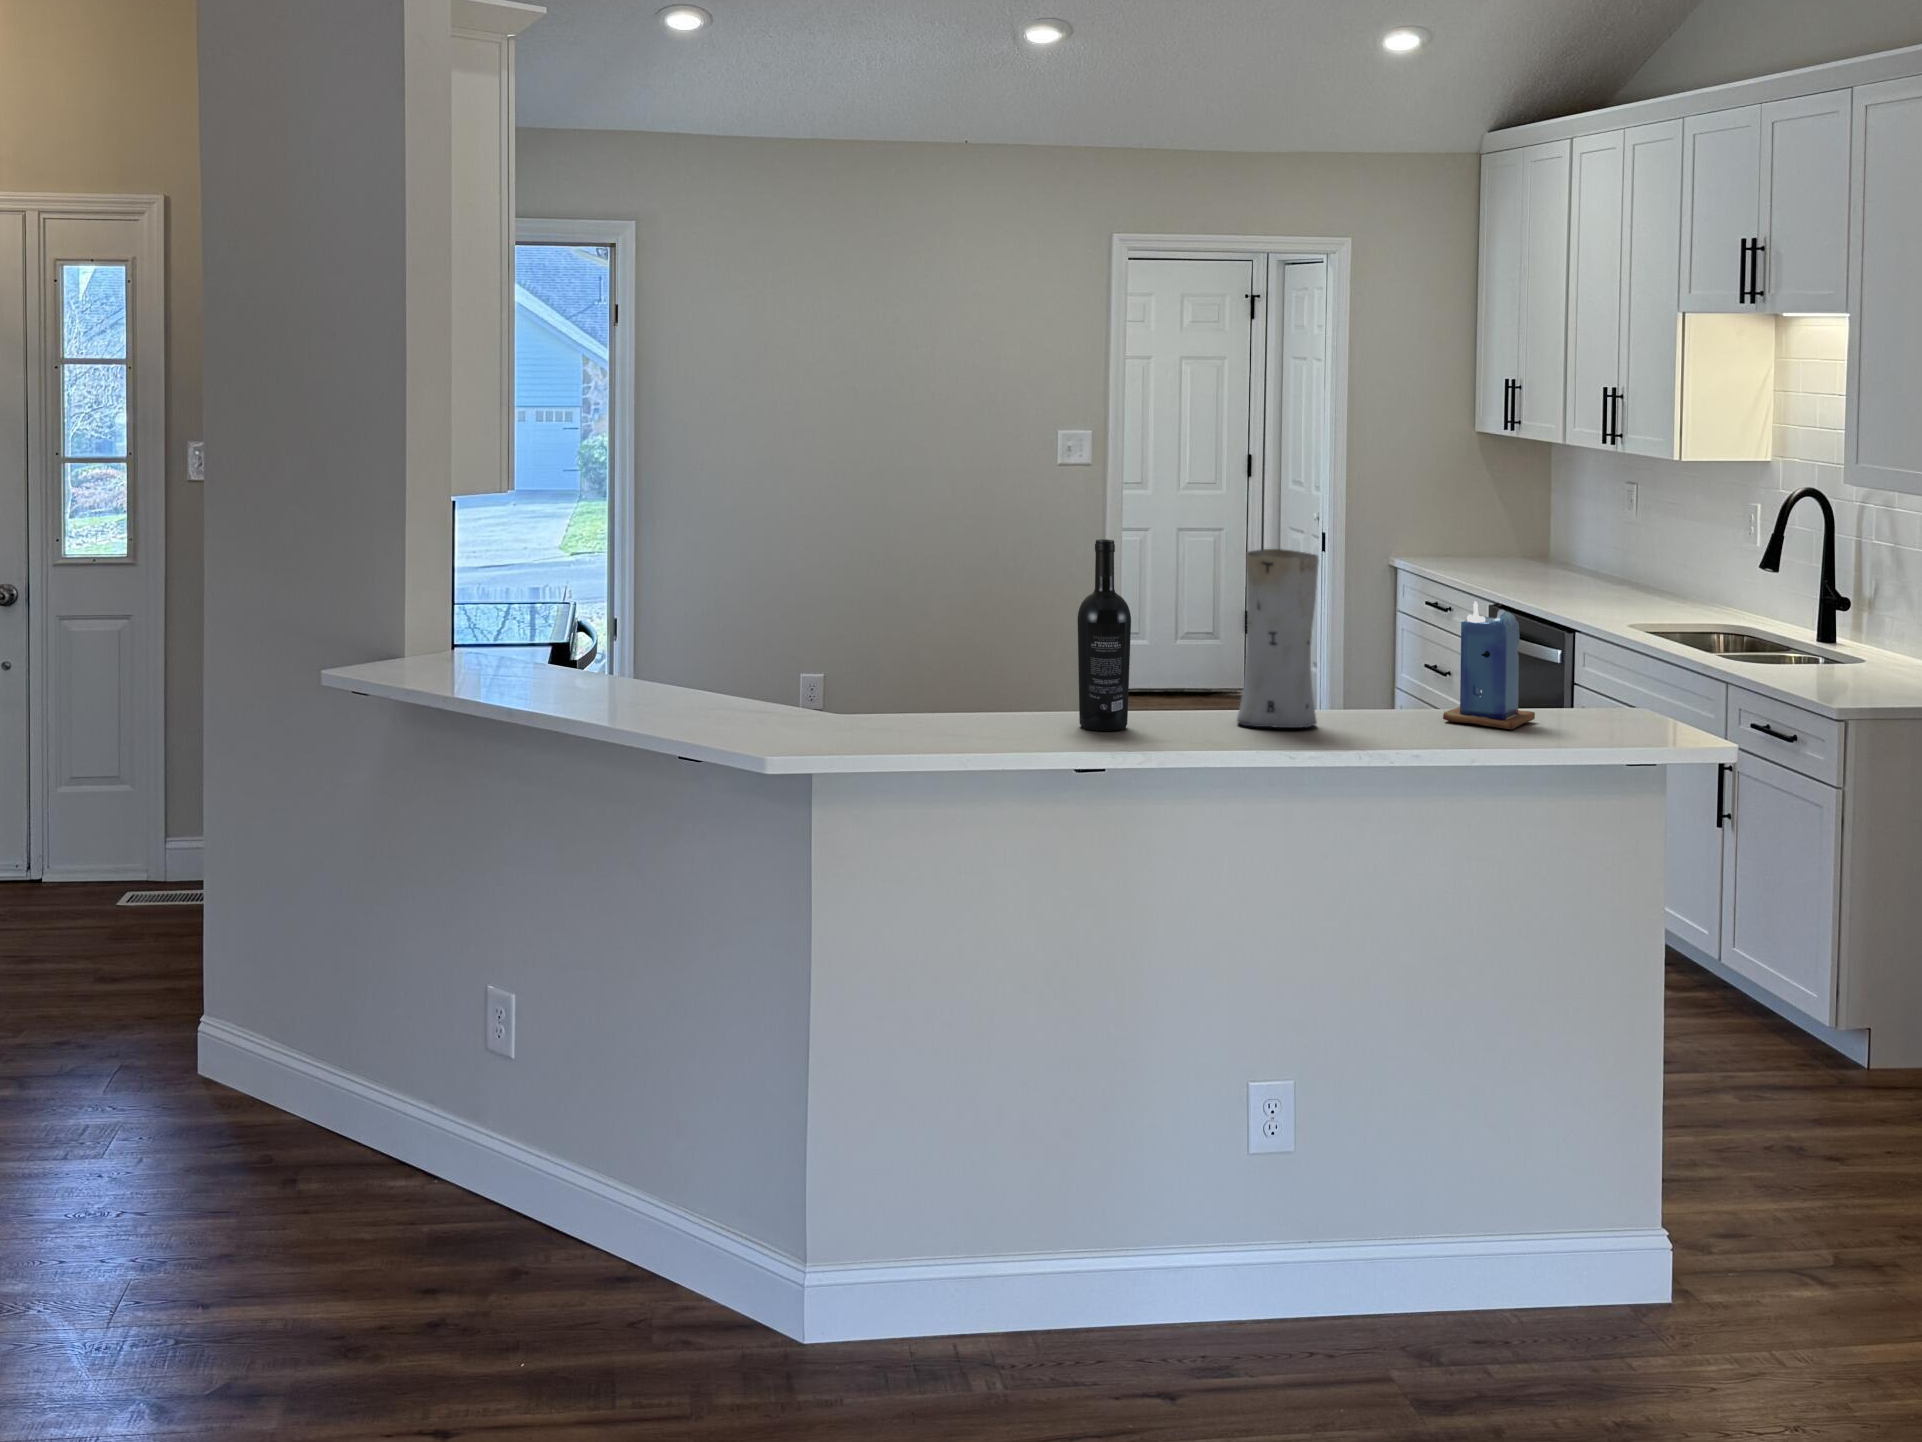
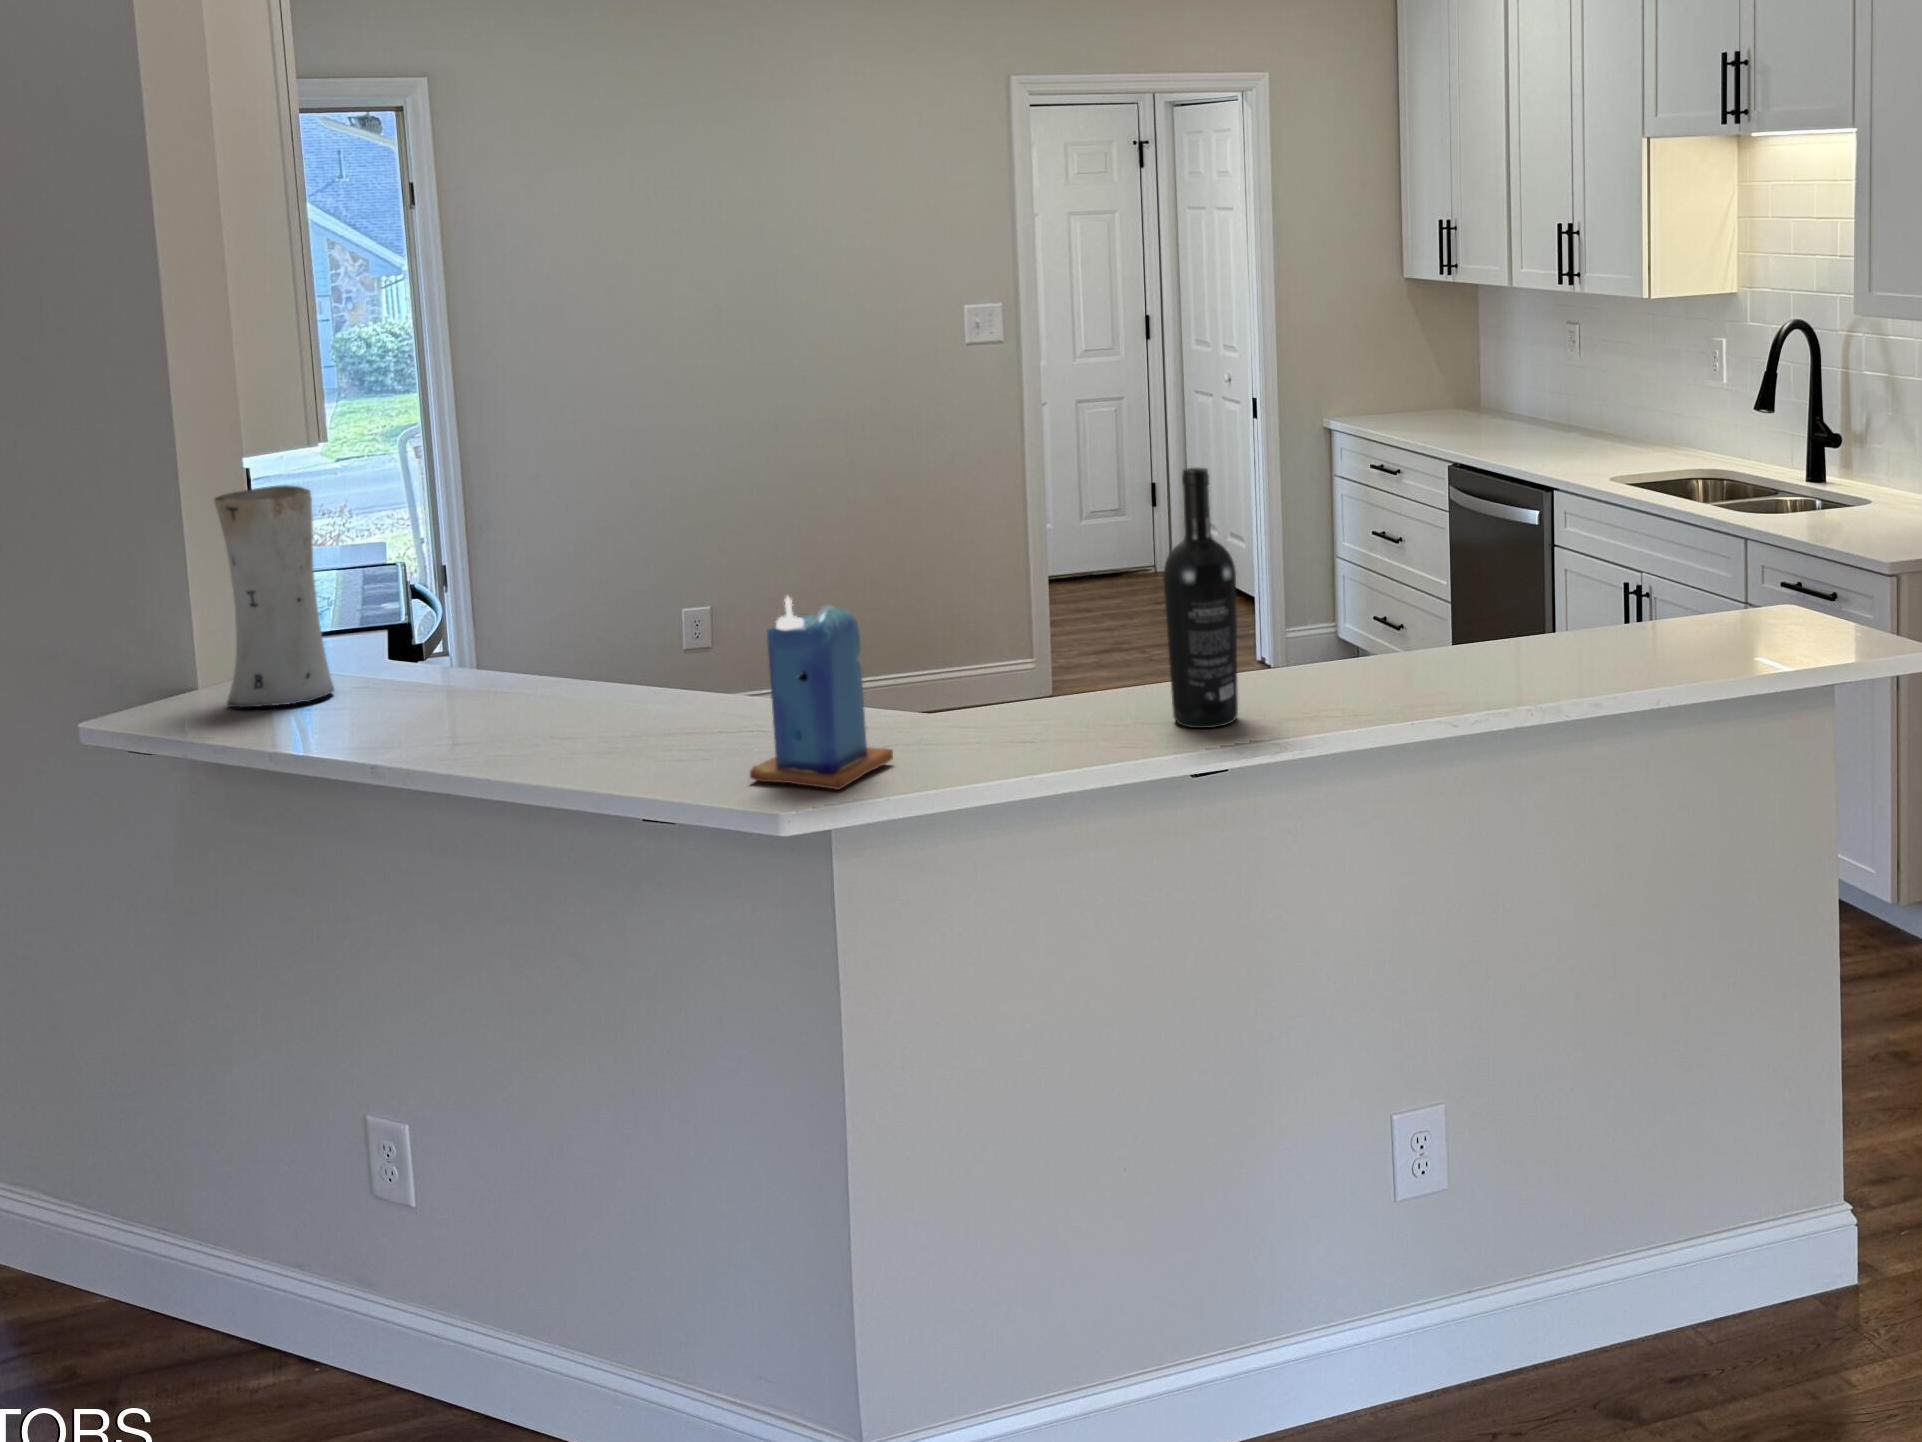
vase: present [1237,549,1319,728] -> present [214,485,334,707]
candle: present [1443,601,1535,729] -> present [750,597,893,790]

